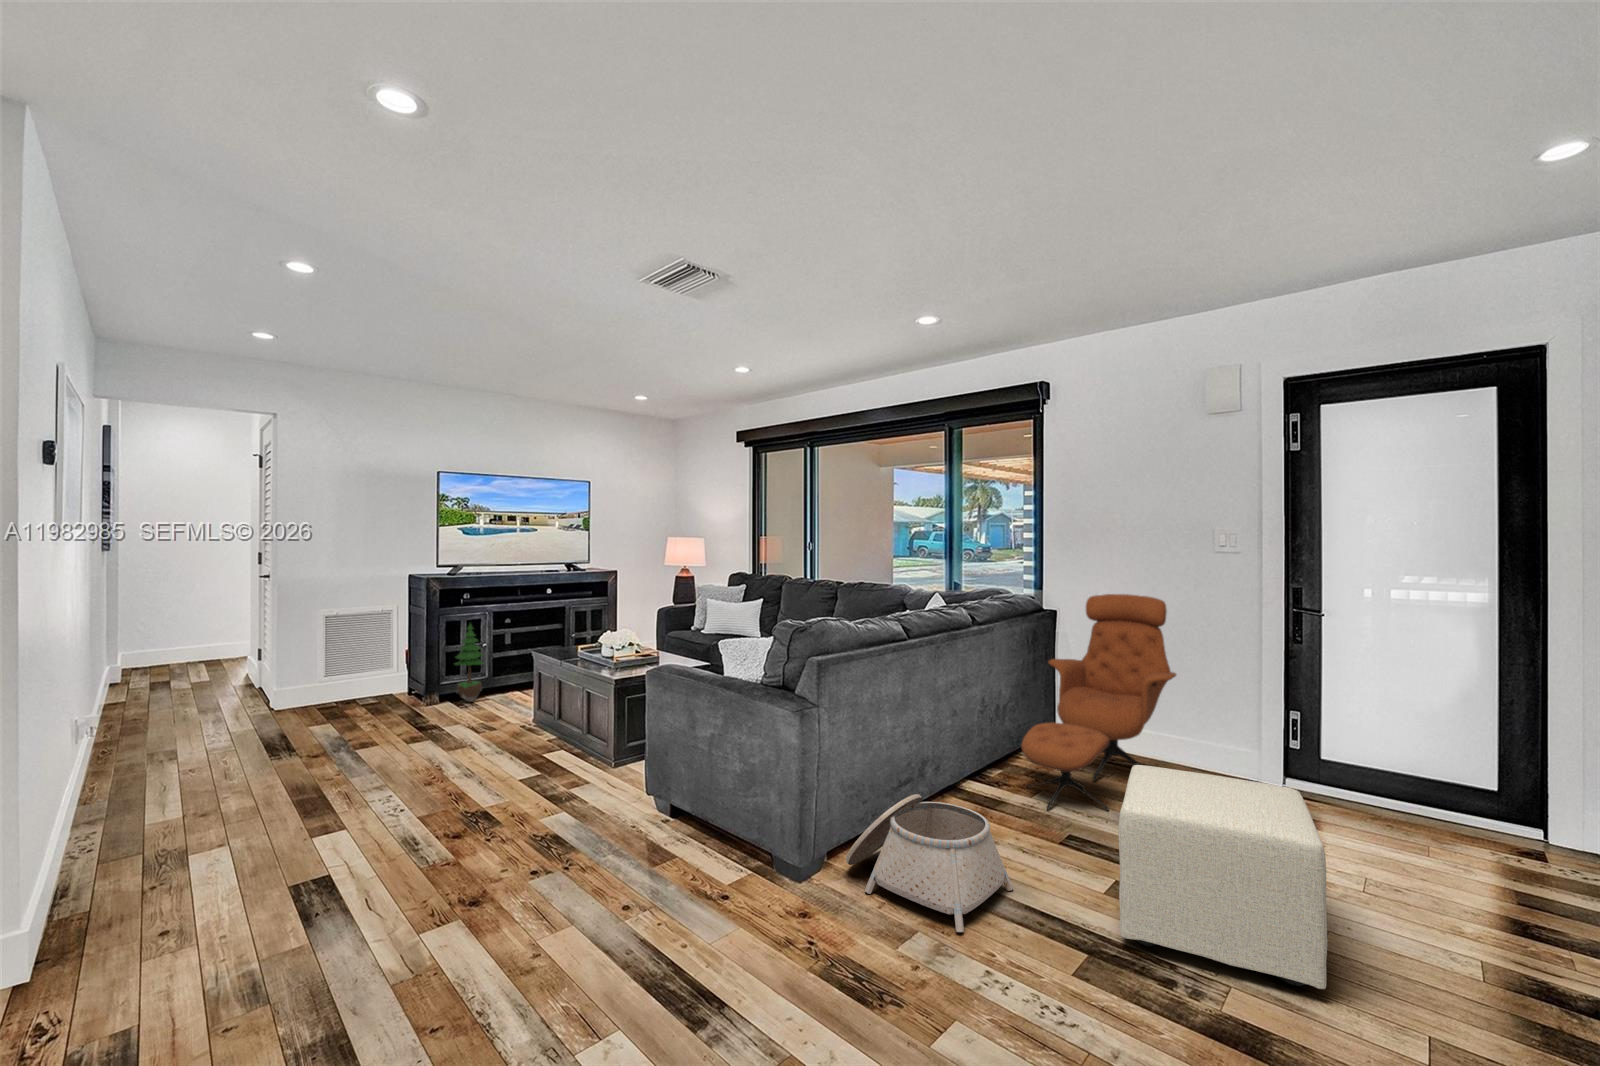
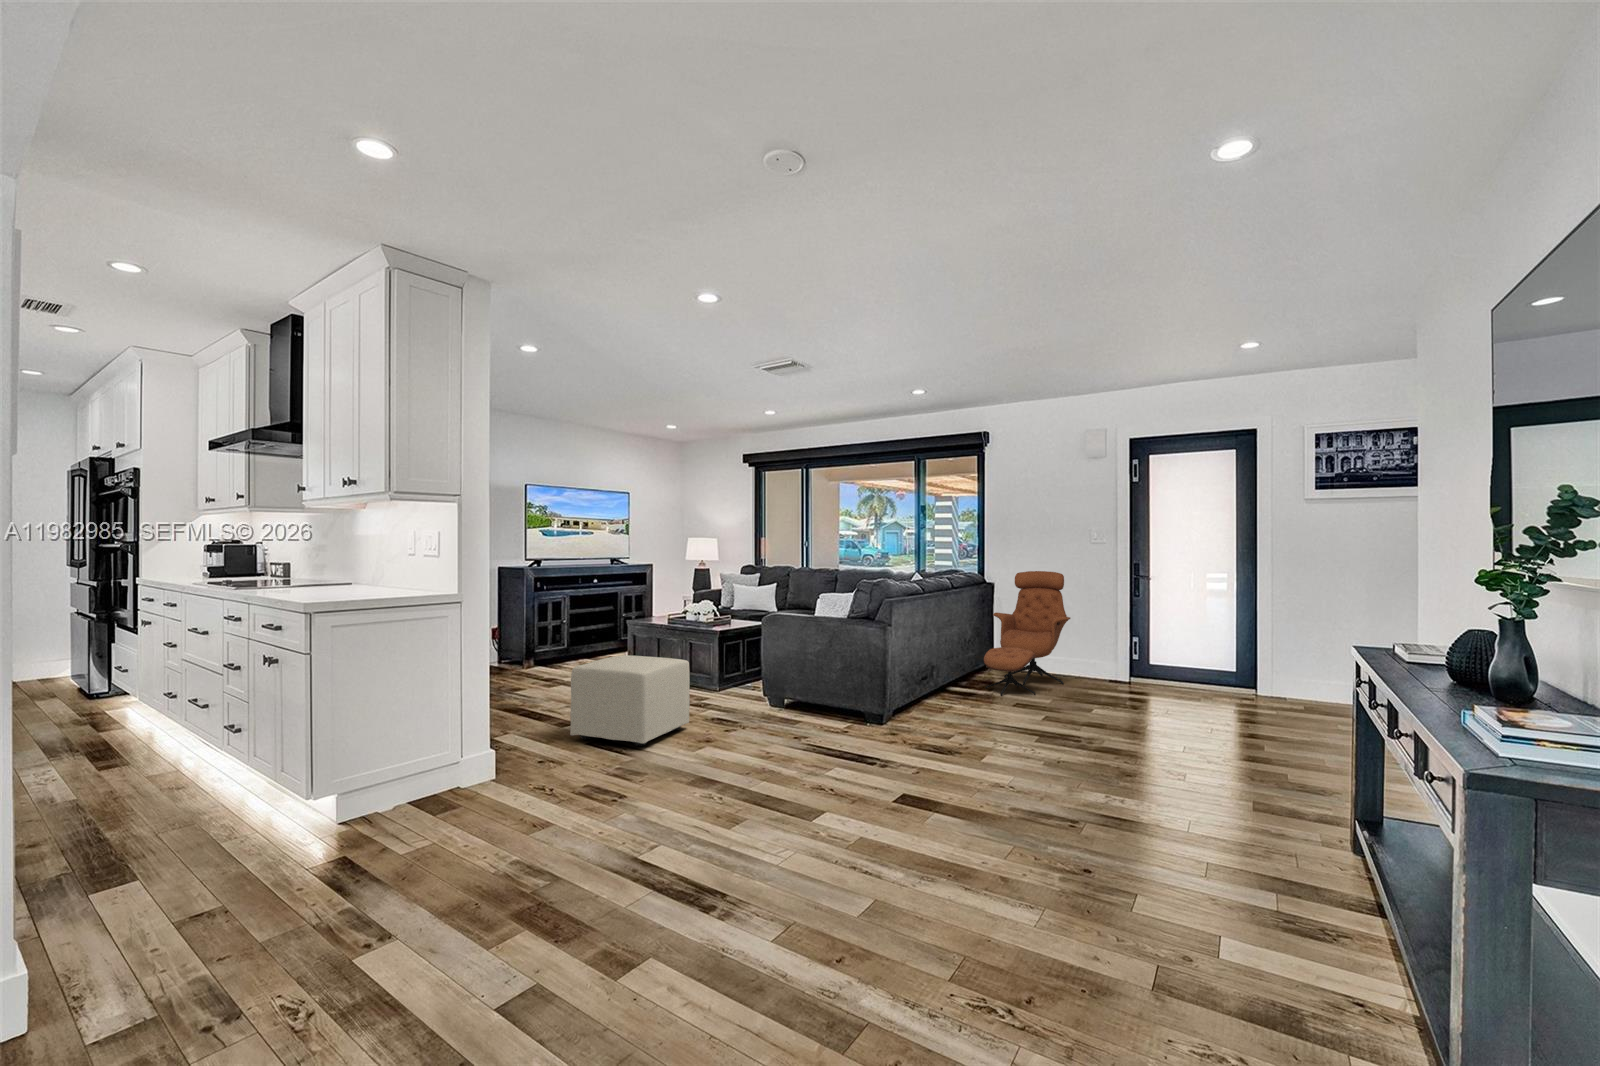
potted tree: present [455,624,484,702] -> none [552,601,575,663]
ottoman: present [1118,765,1327,989] -> present [570,655,690,746]
basket: present [846,794,1013,932] -> none [903,674,995,733]

